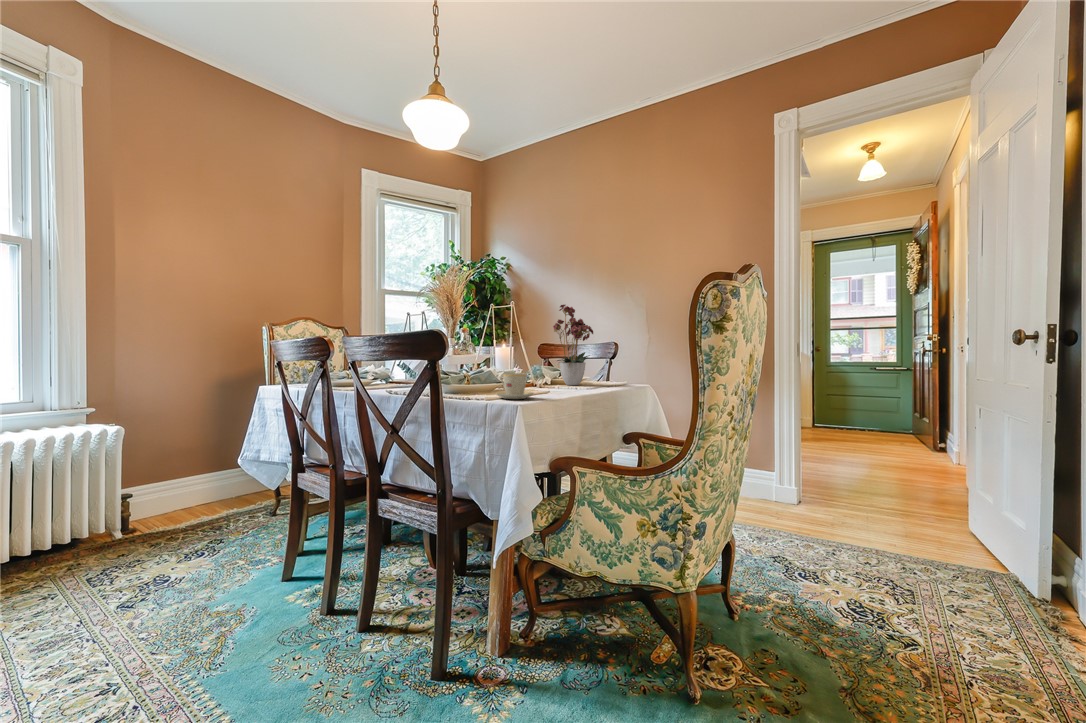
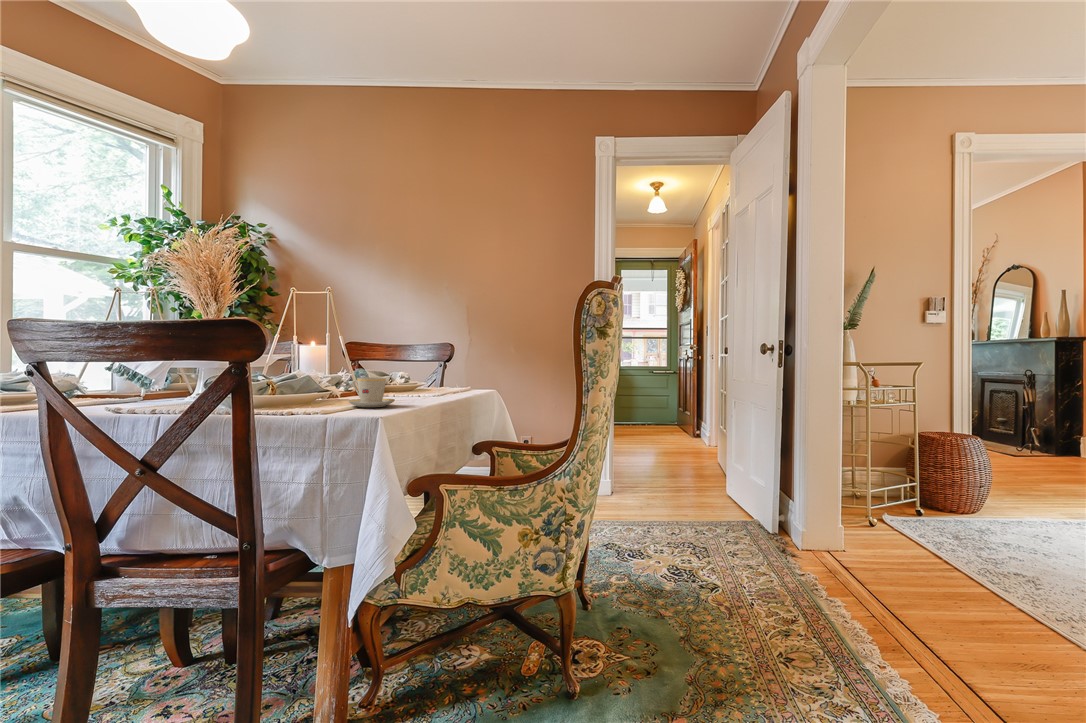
flower arrangement: present [553,305,593,385] -> none [397,299,451,389]

